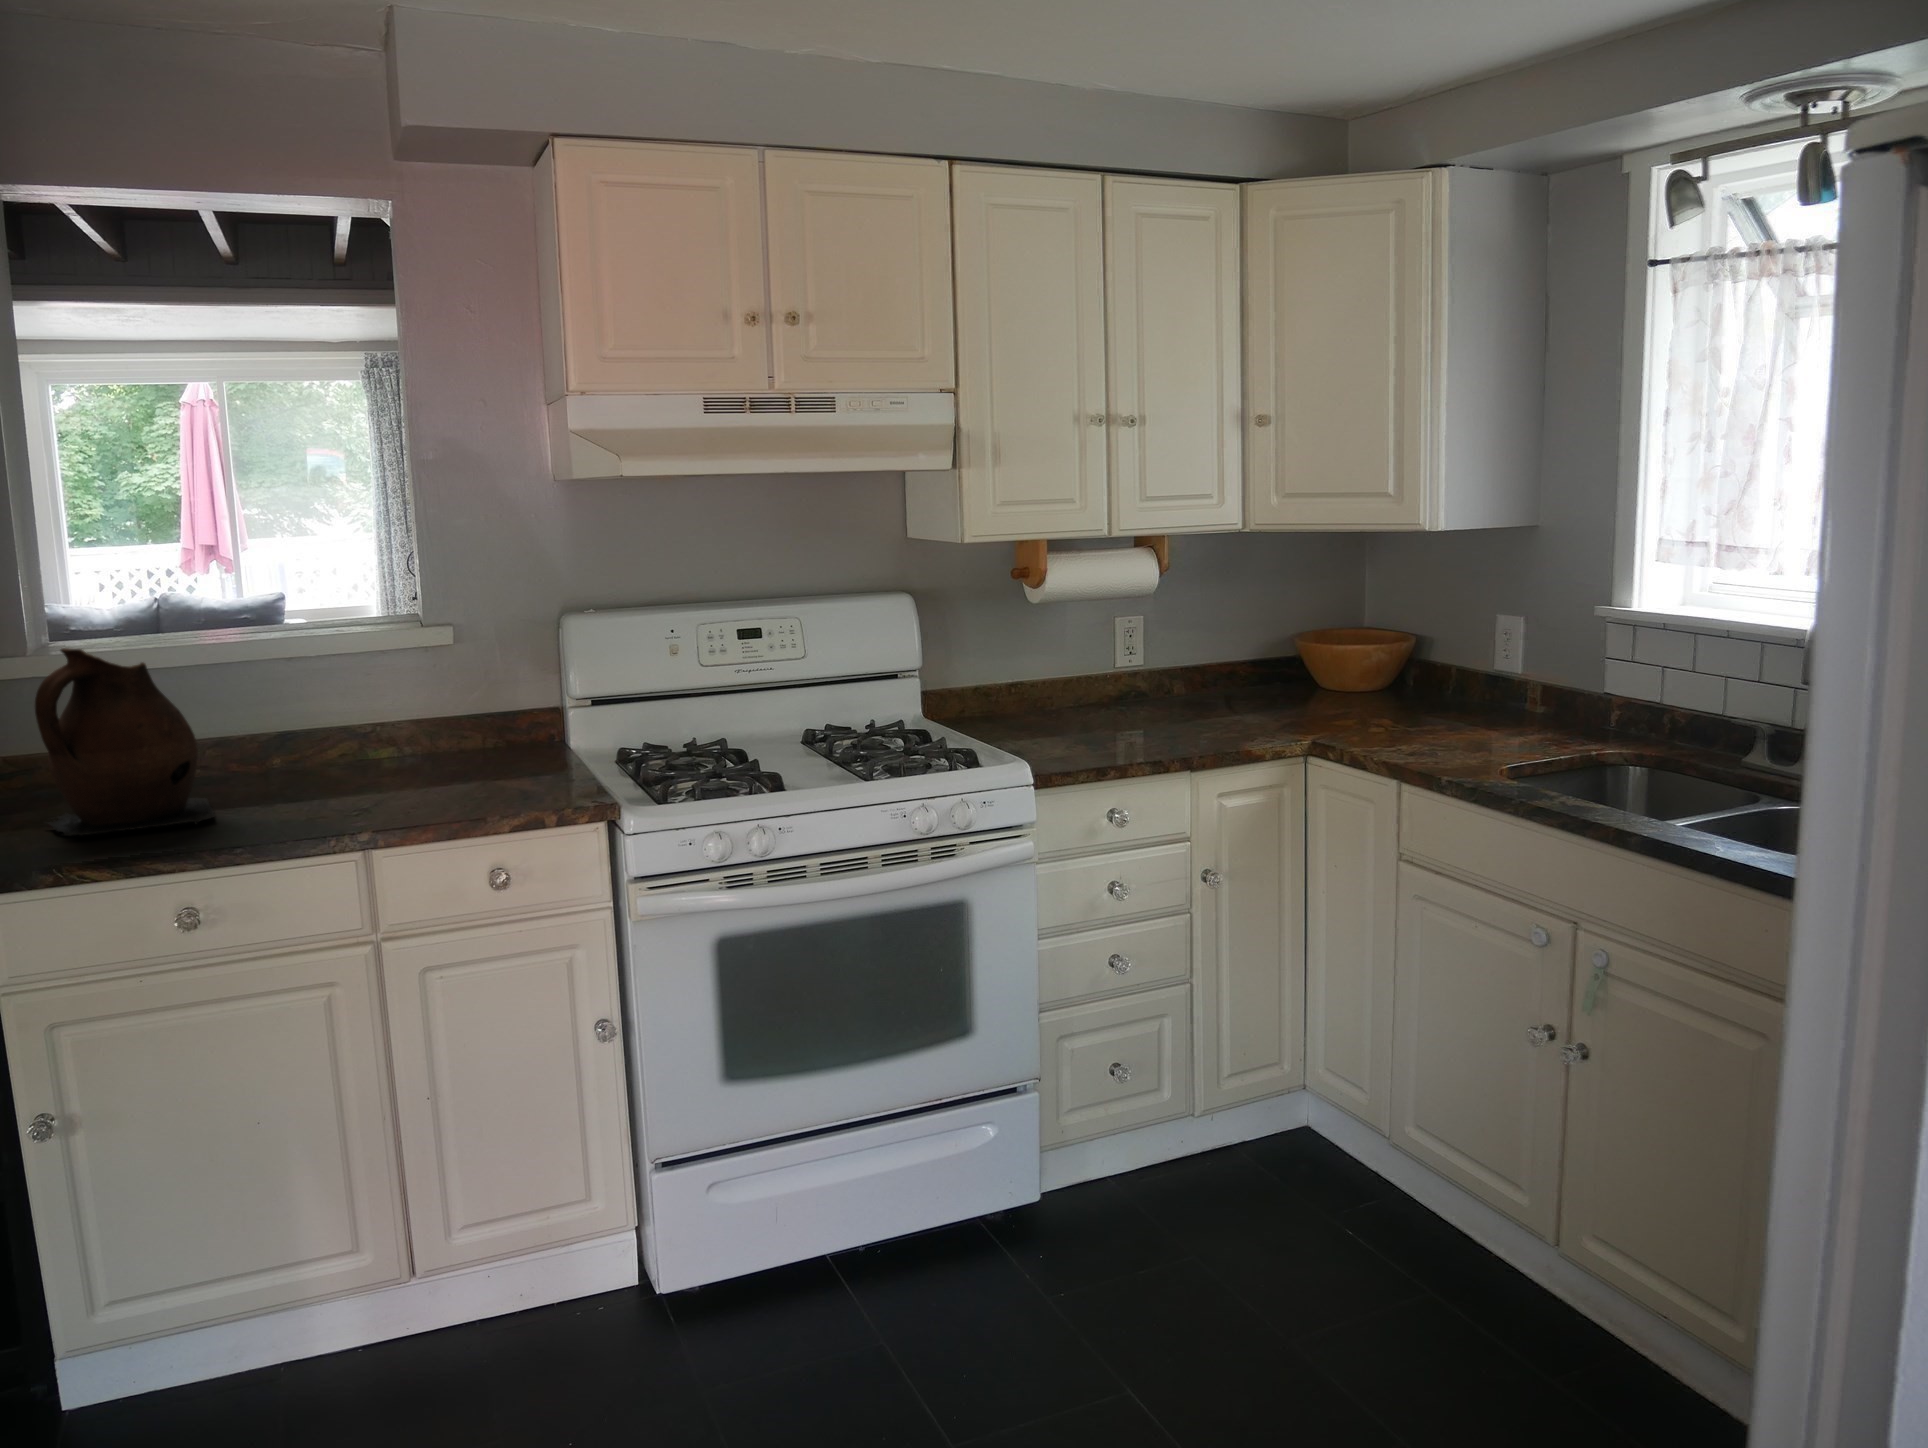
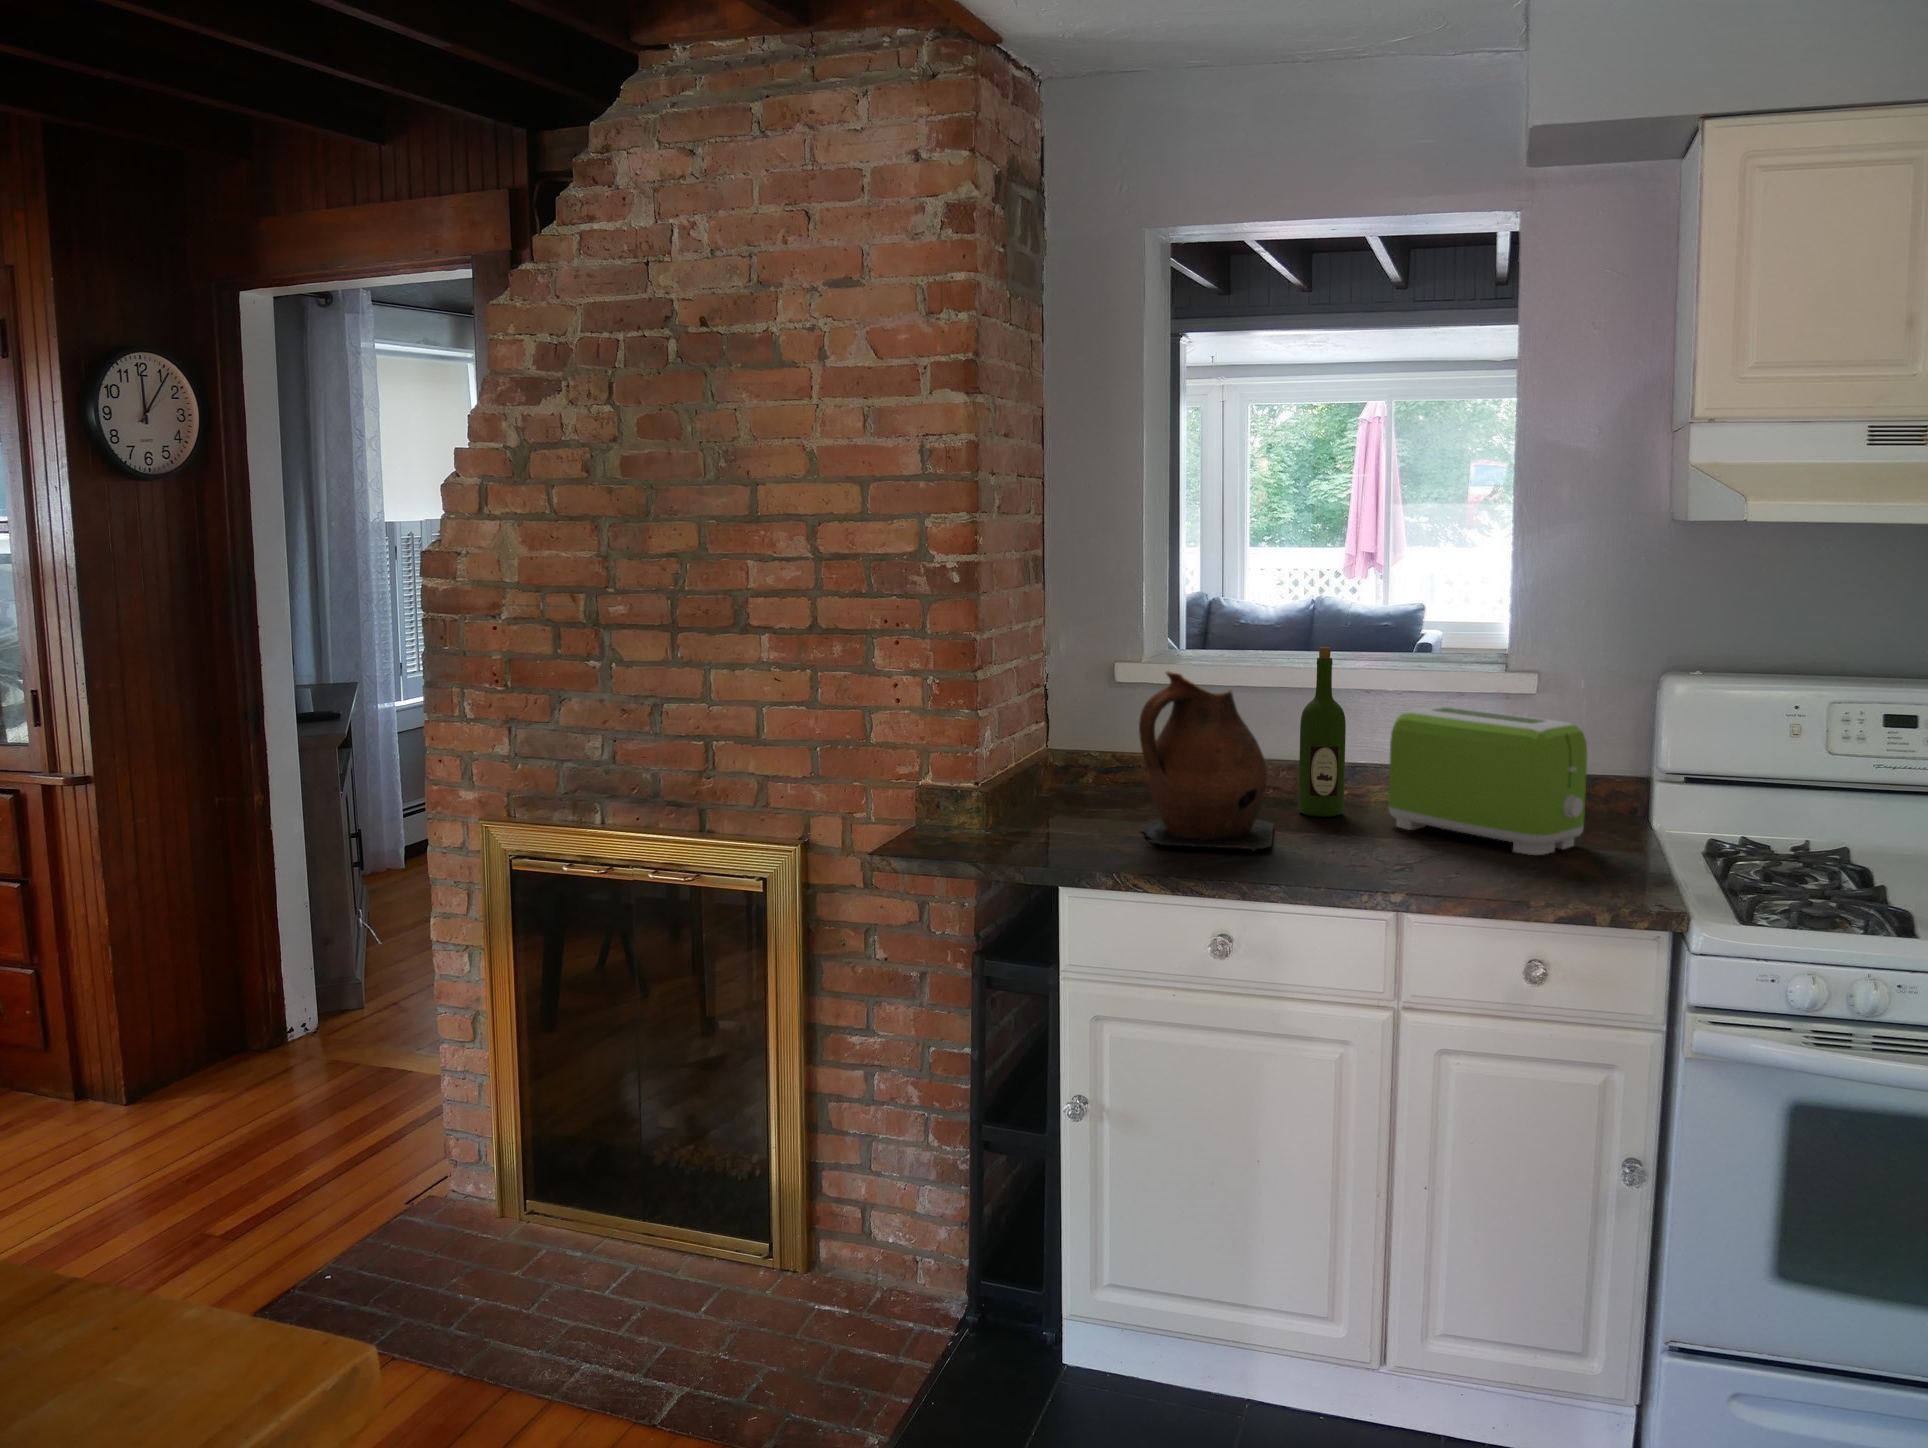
wine bottle: none [220,614,278,787] -> present [1298,647,1346,817]
toaster: none [324,661,520,784] -> present [1388,706,1587,855]

